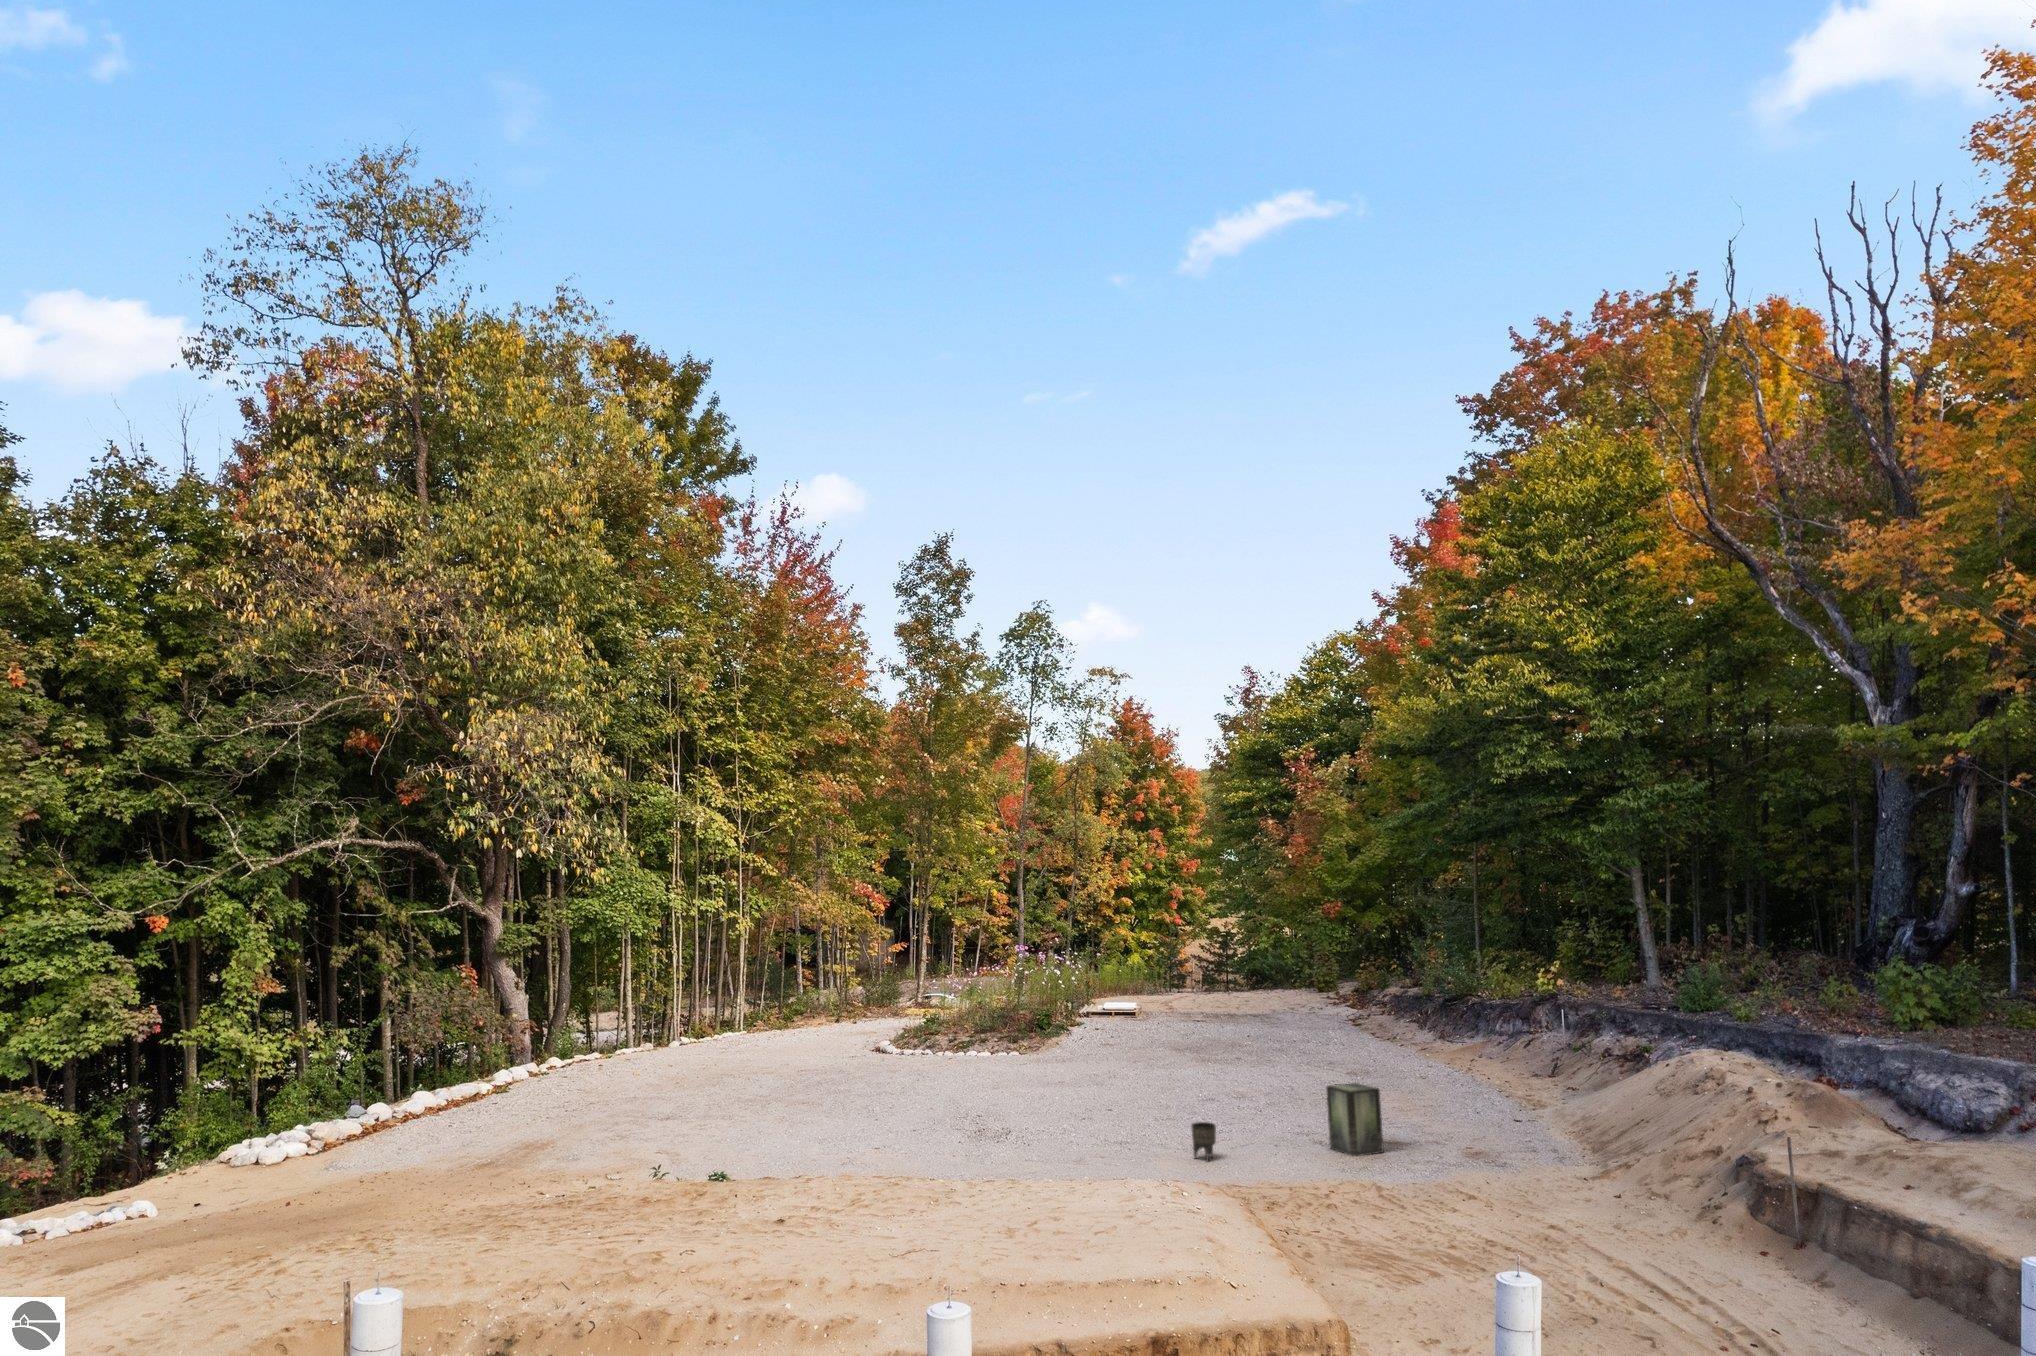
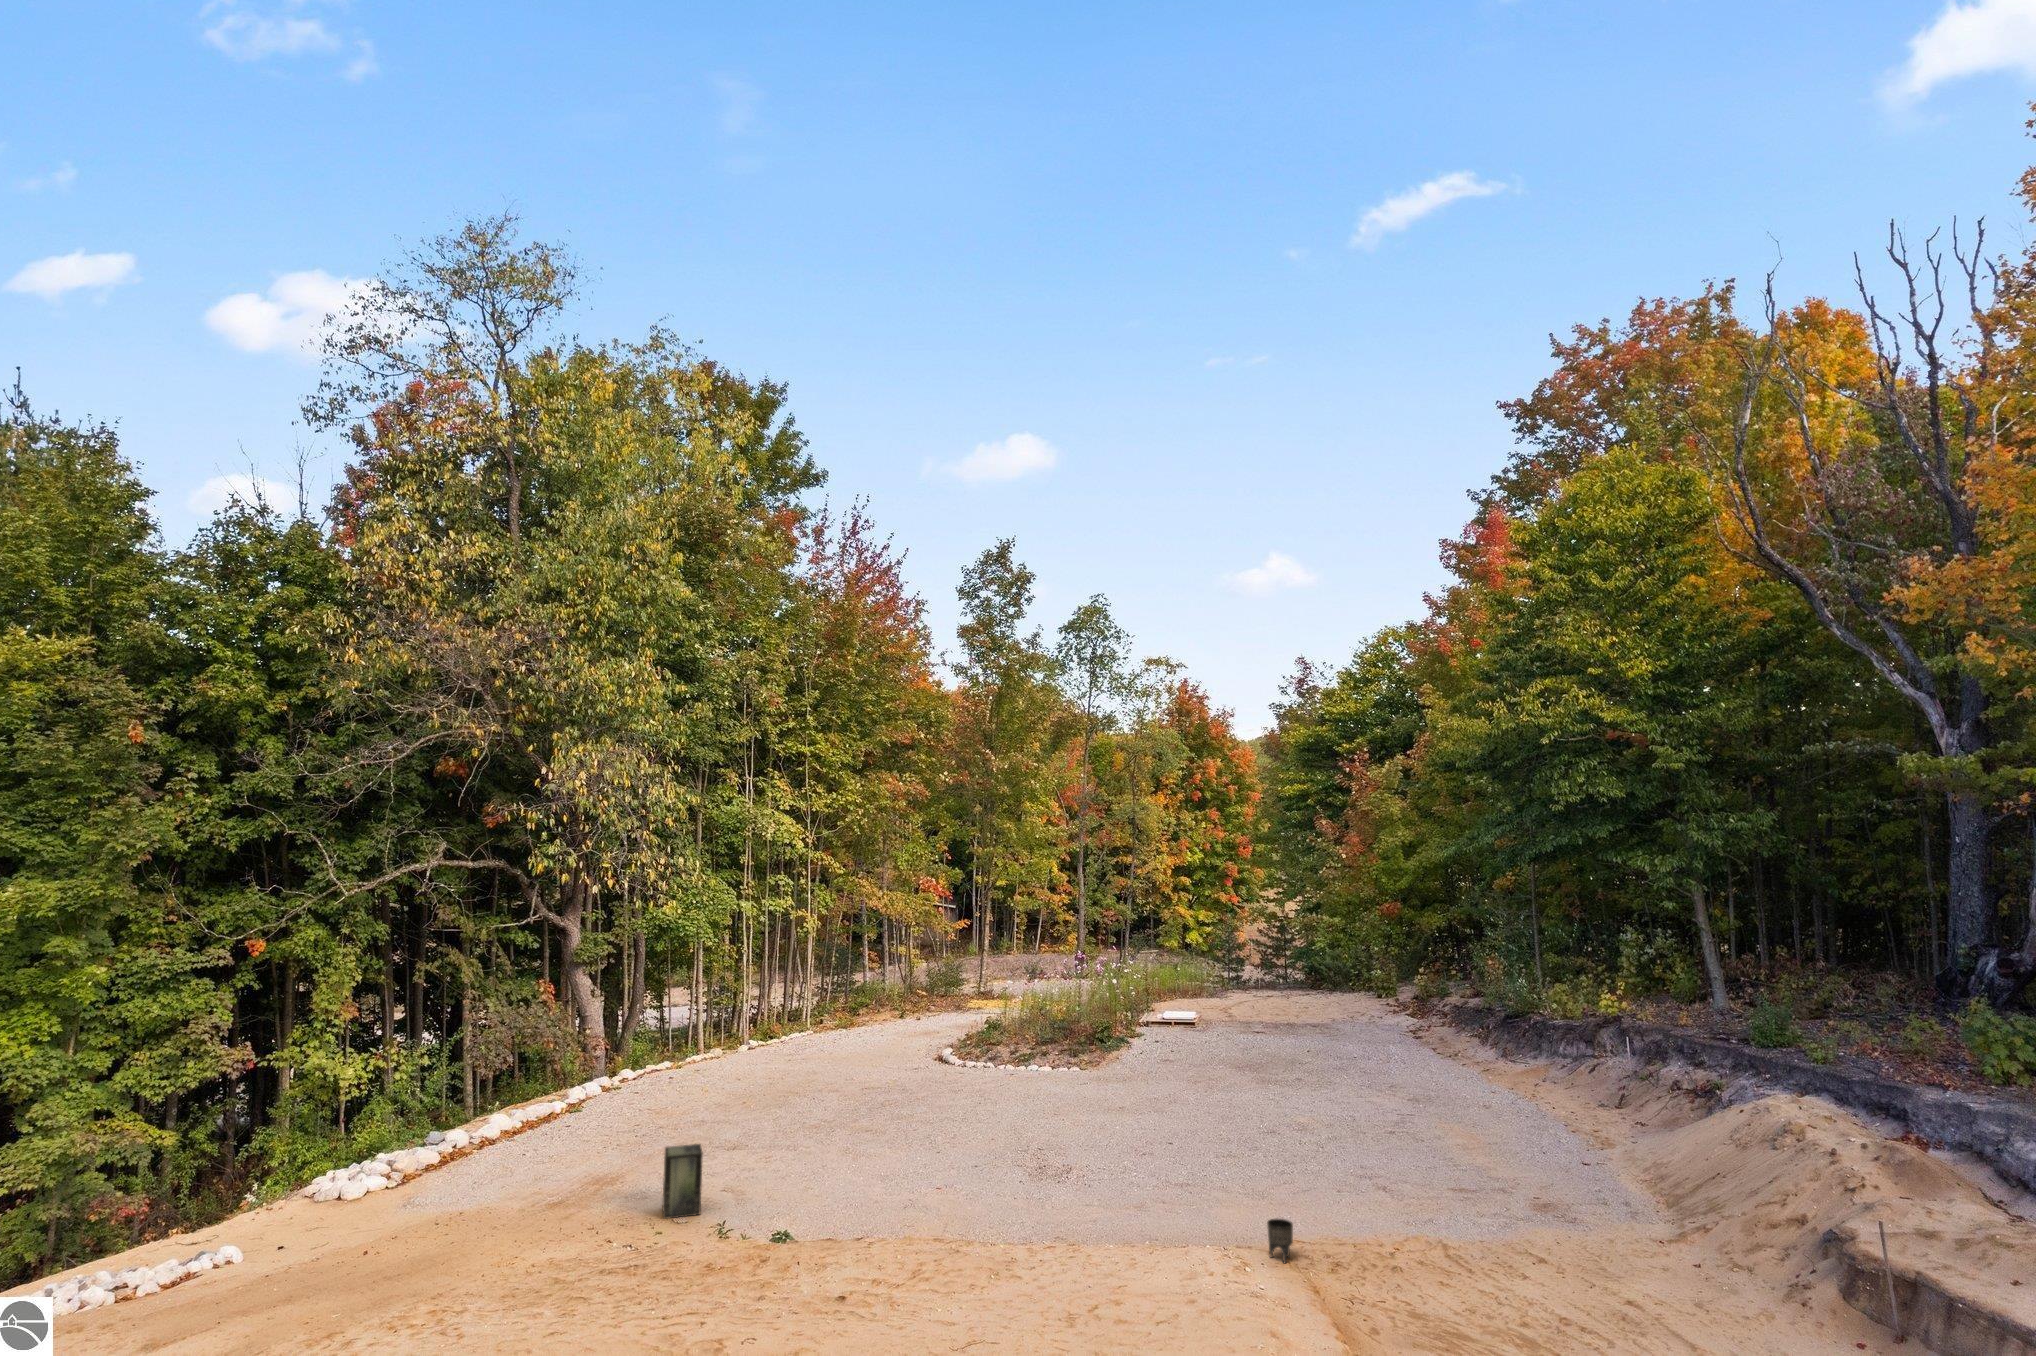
storage box: present [1326,1083,1384,1156] -> present [662,1144,703,1219]

